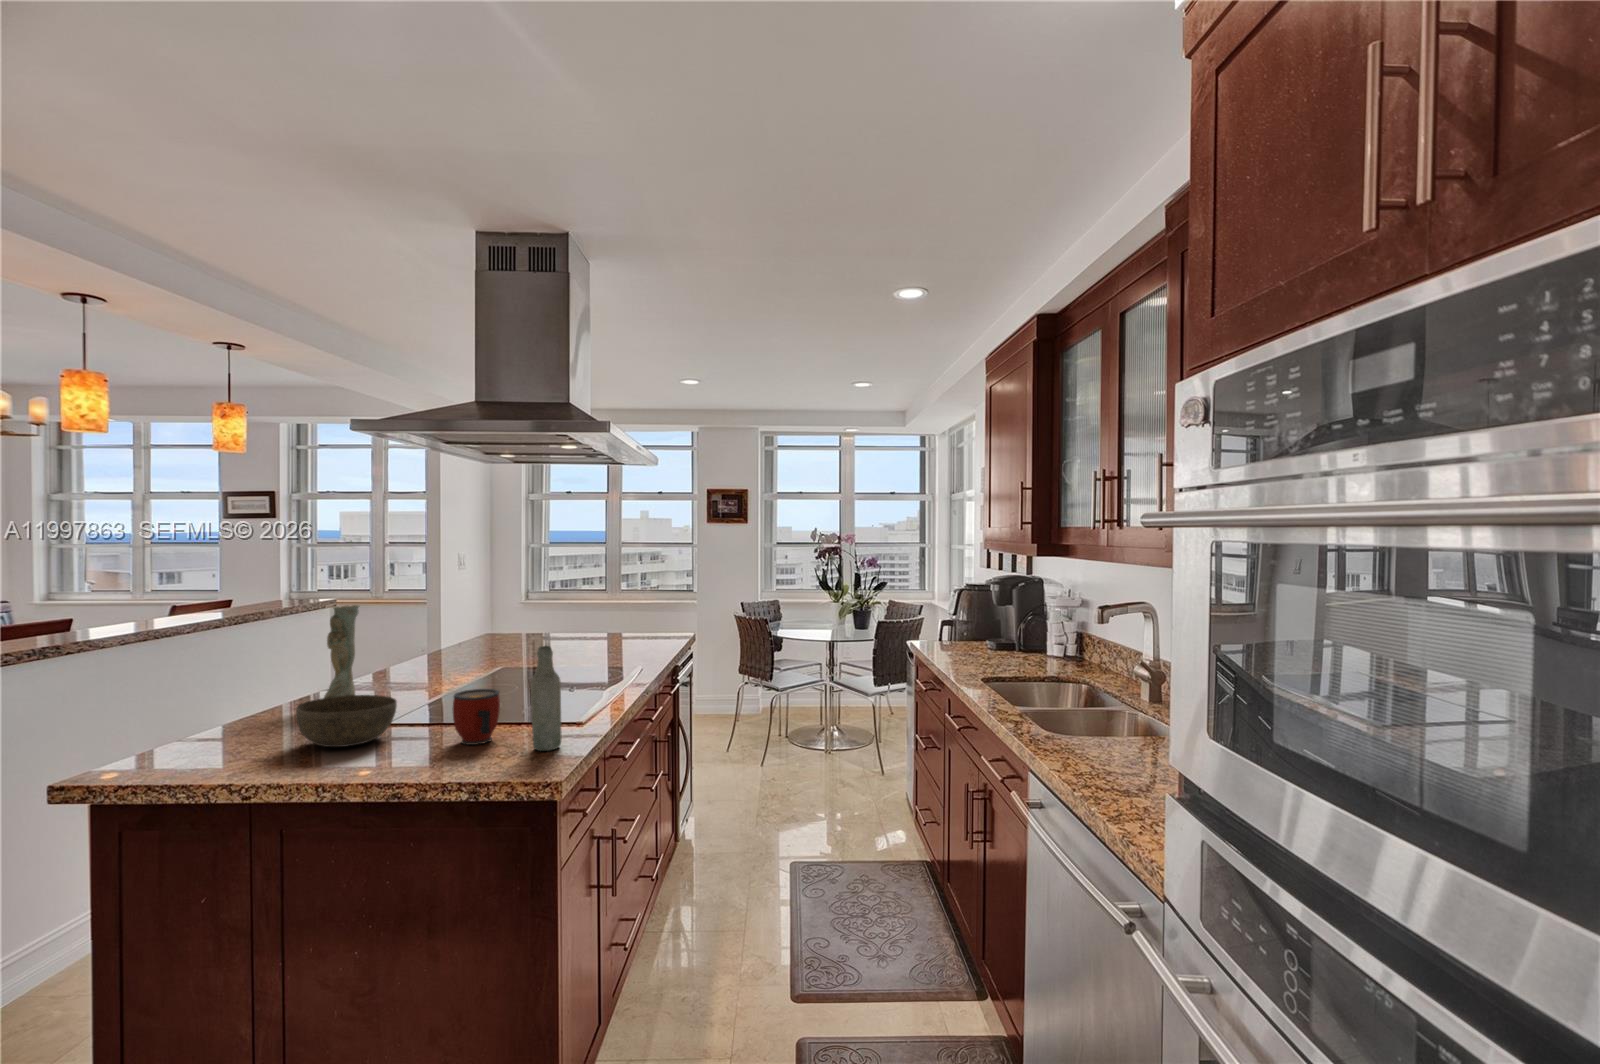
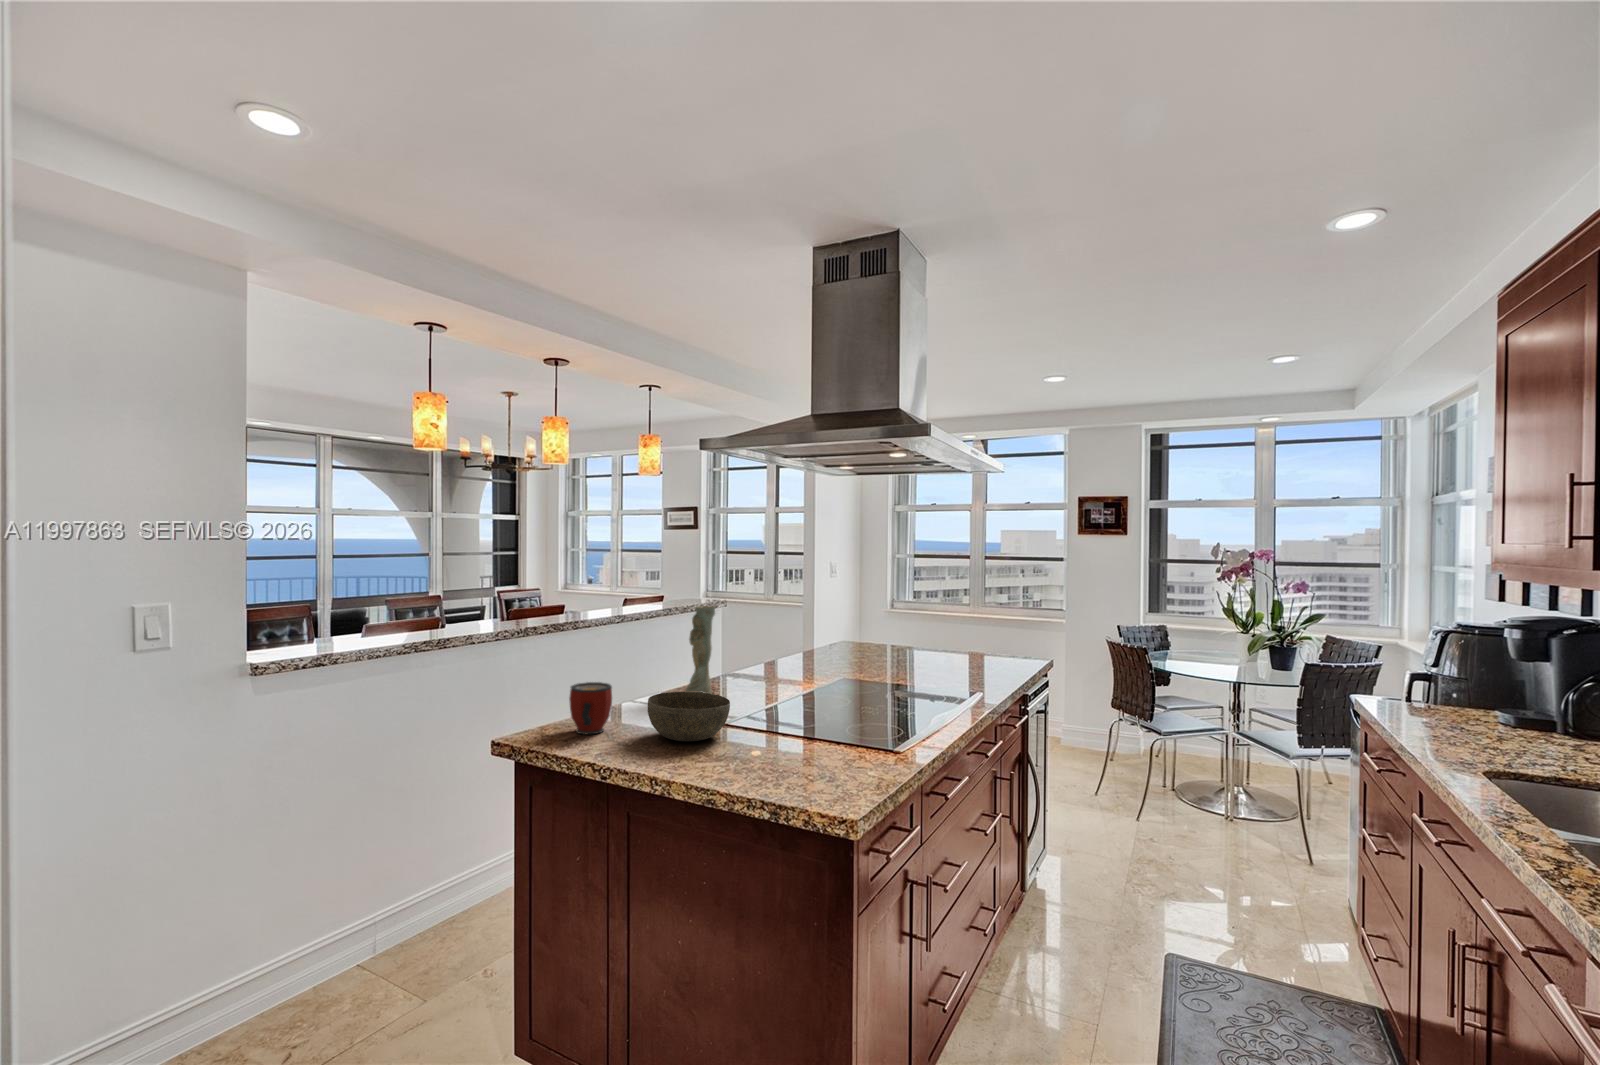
bottle: present [531,646,562,751] -> none [844,664,874,779]
mug: present [453,689,500,745] -> present [569,682,612,734]

